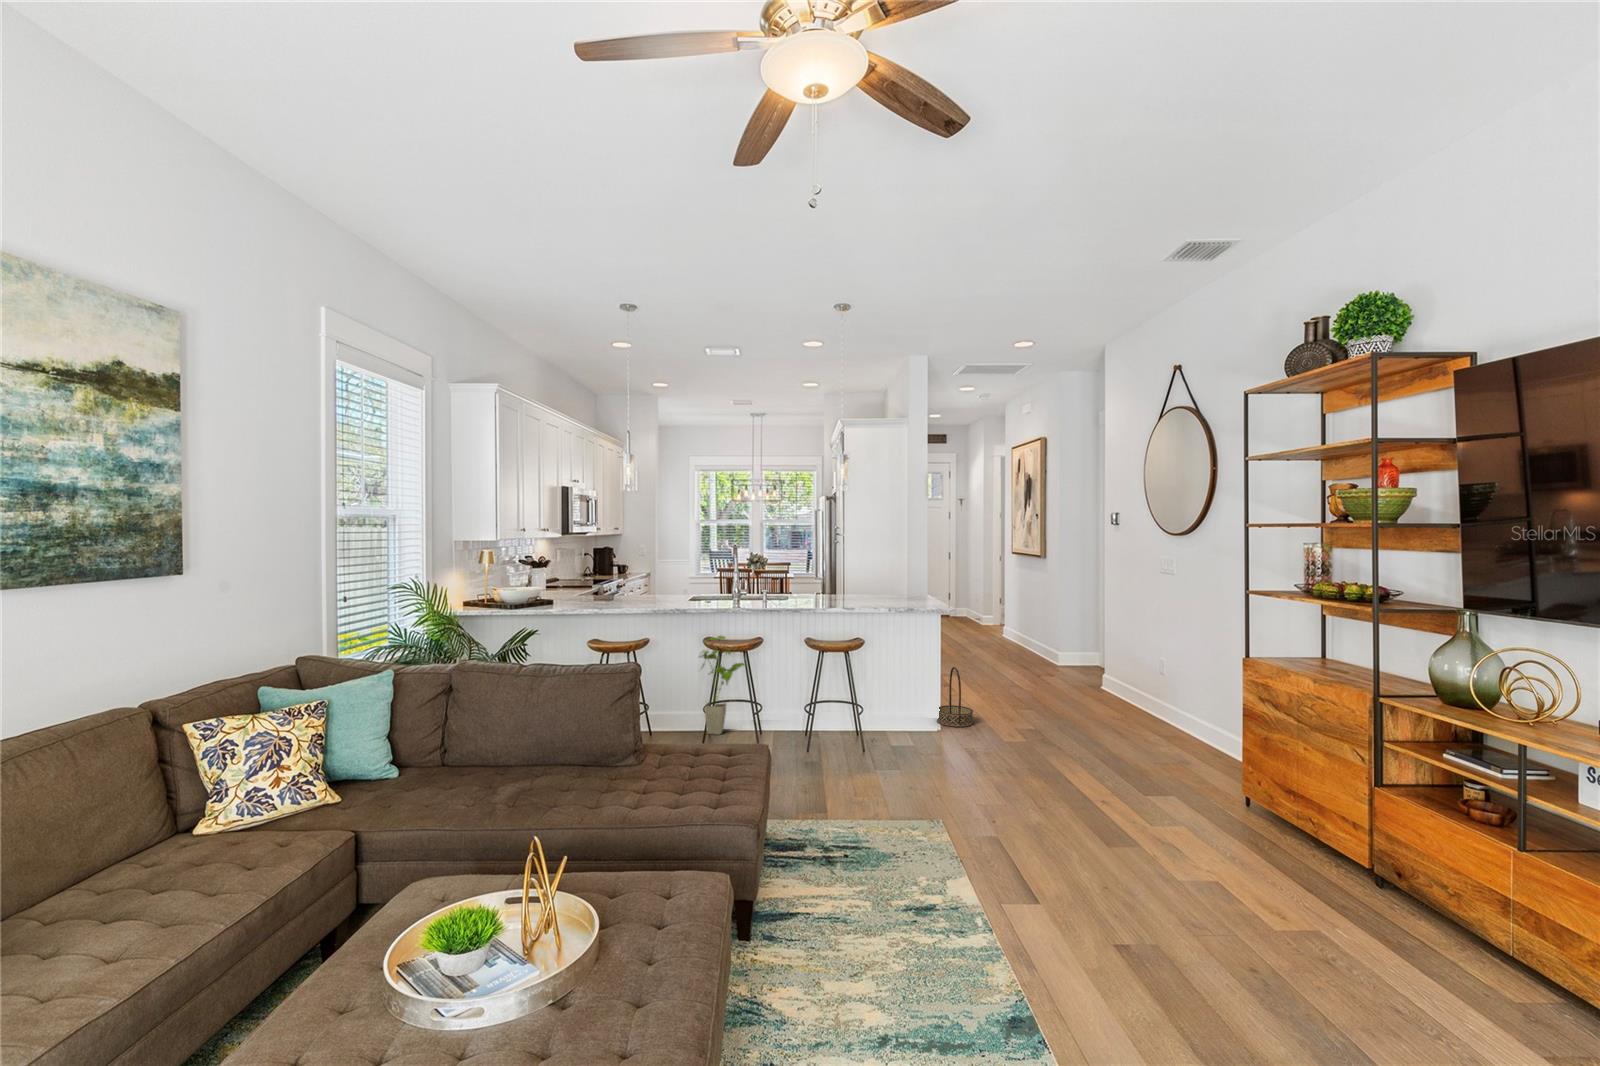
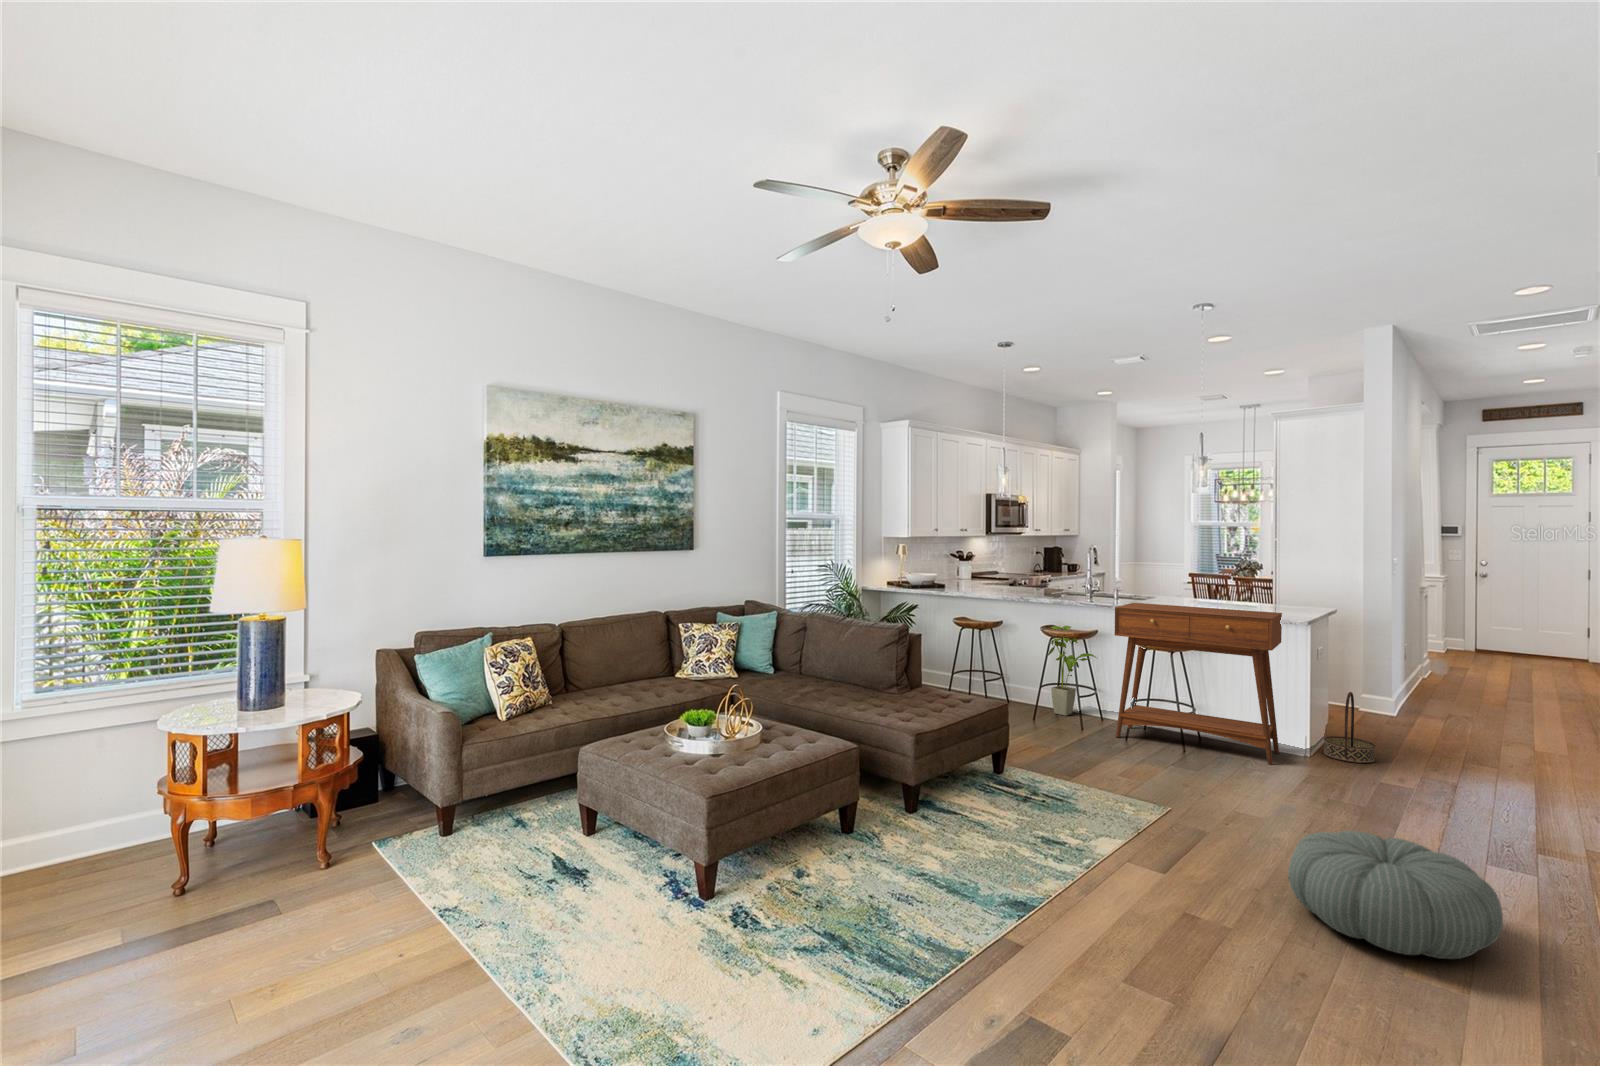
console table: none [787,605,933,748] -> present [1115,603,1282,764]
pouf: none [1124,801,1298,914] -> present [1288,831,1503,959]

